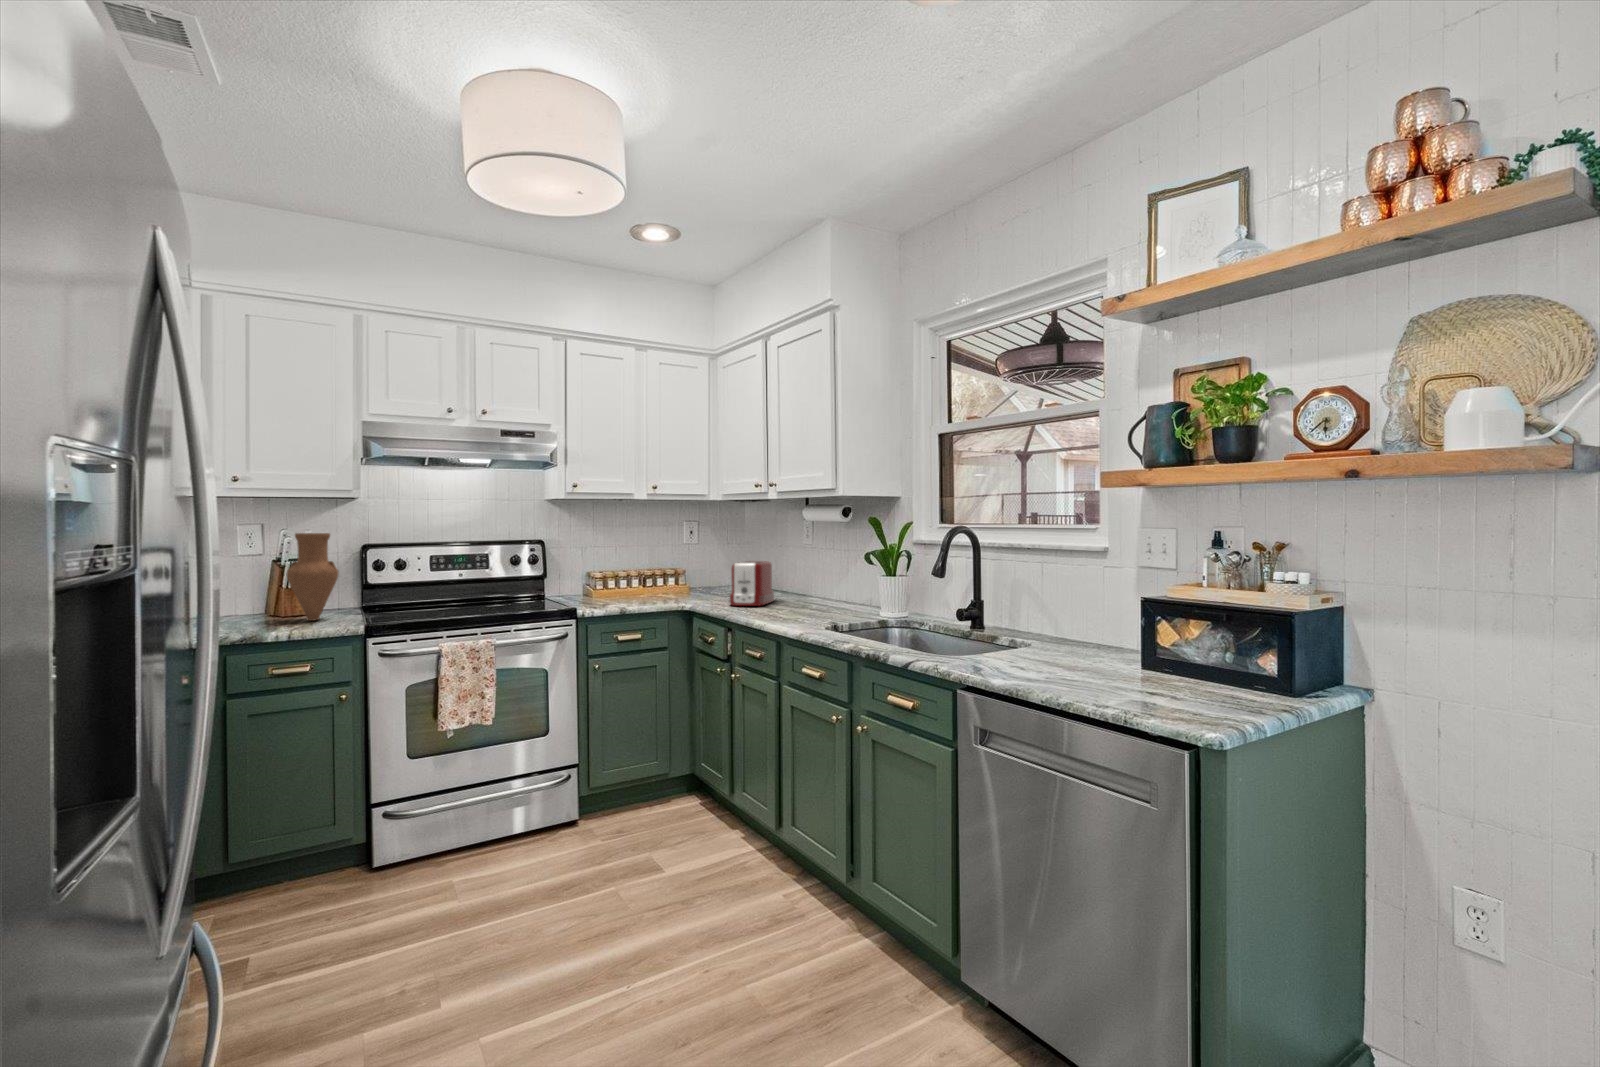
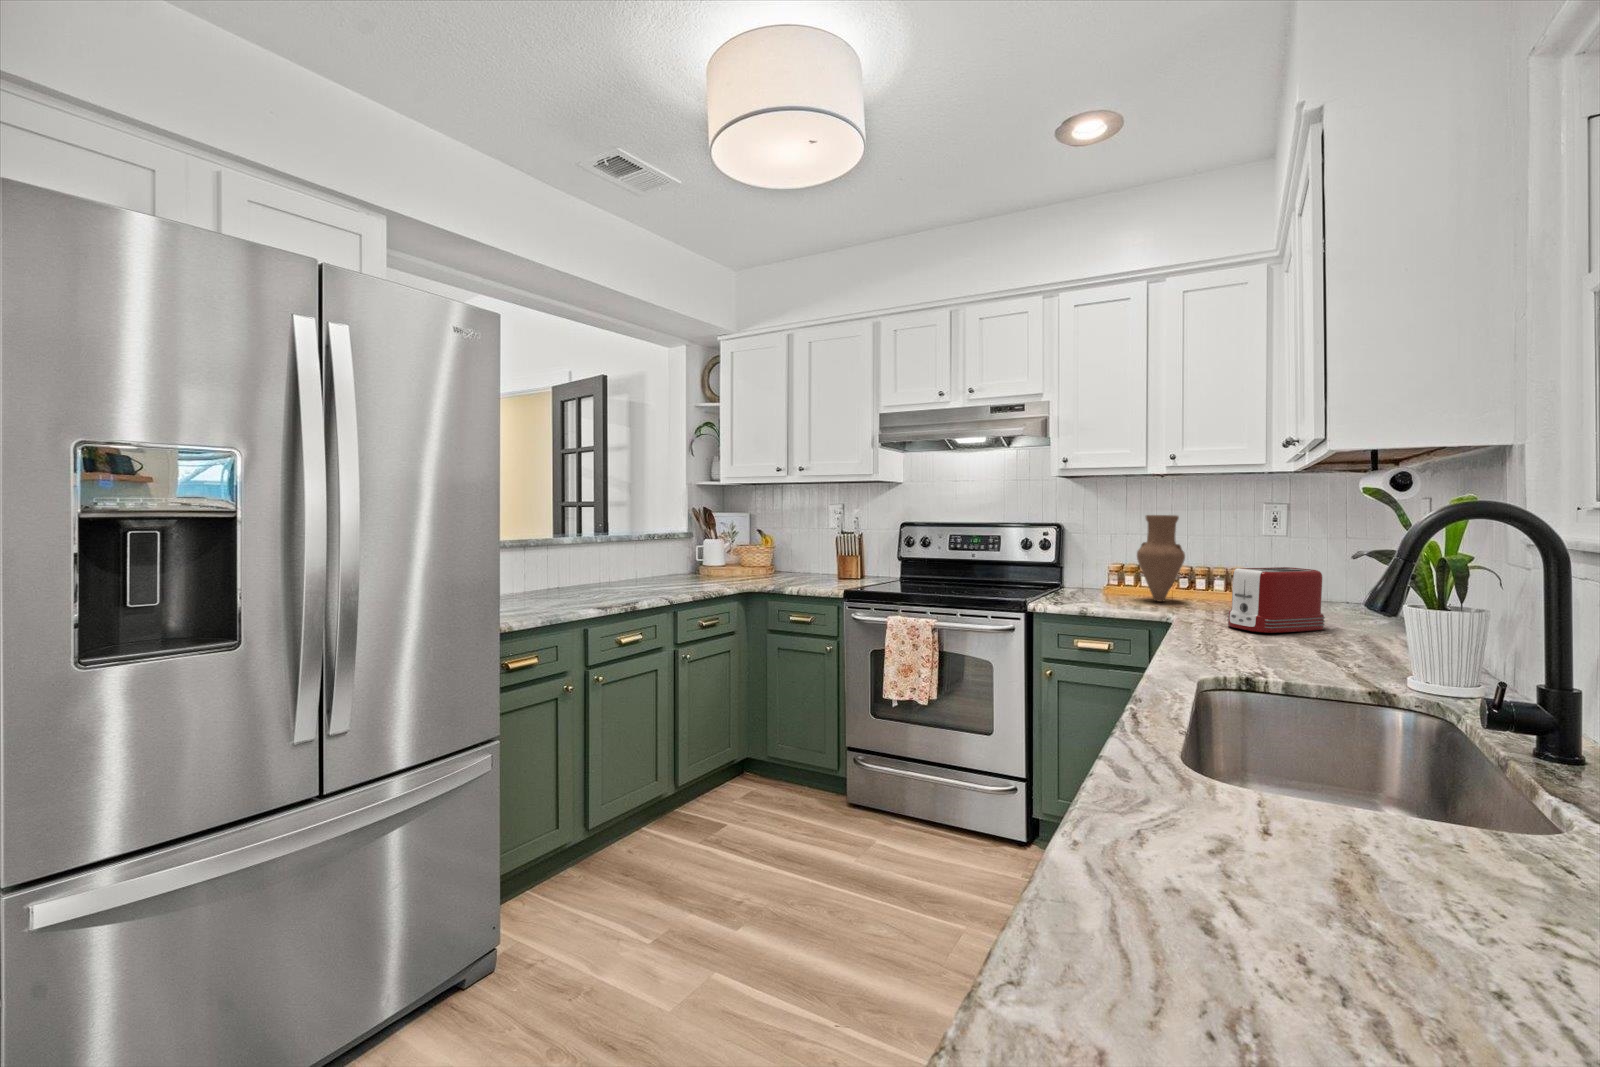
vase: present [287,533,338,621] -> present [1137,515,1185,602]

